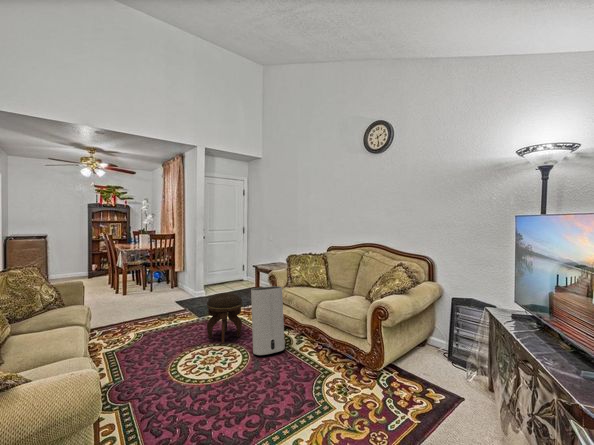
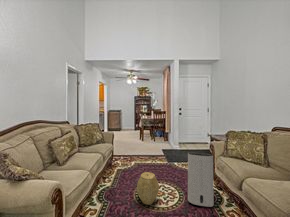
footstool: present [207,293,243,344] -> none [165,151,188,184]
woven basket: none [180,330,217,381] -> present [137,172,159,205]

